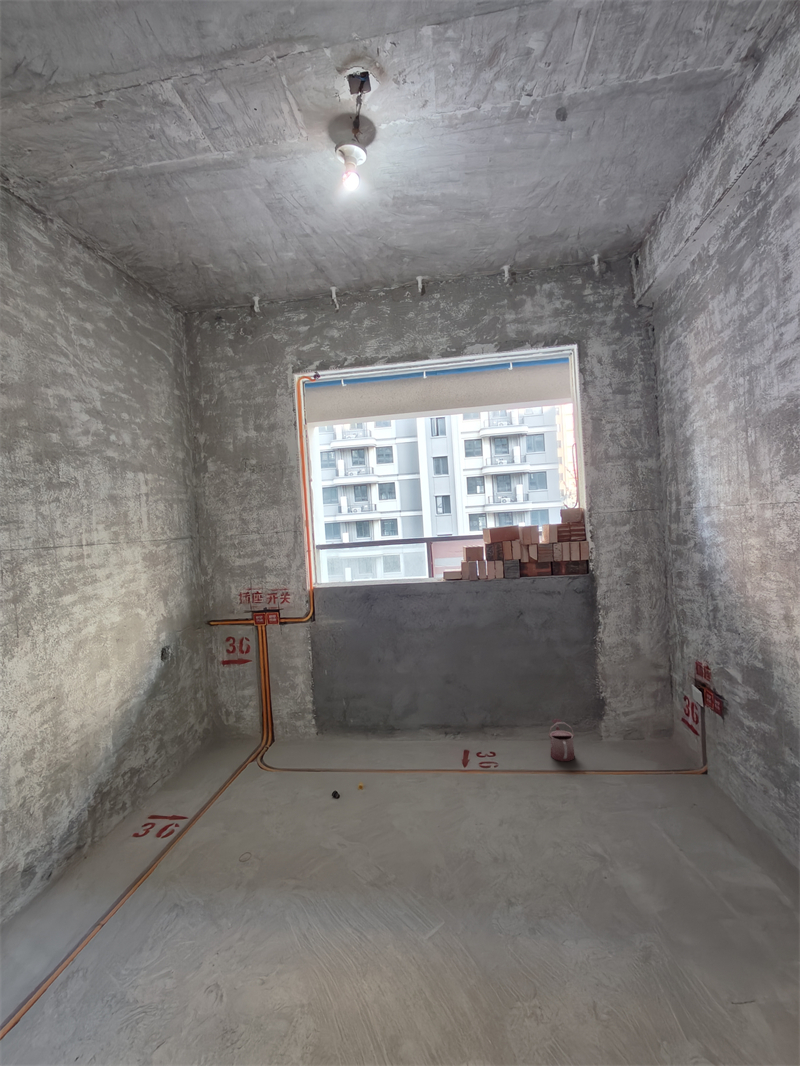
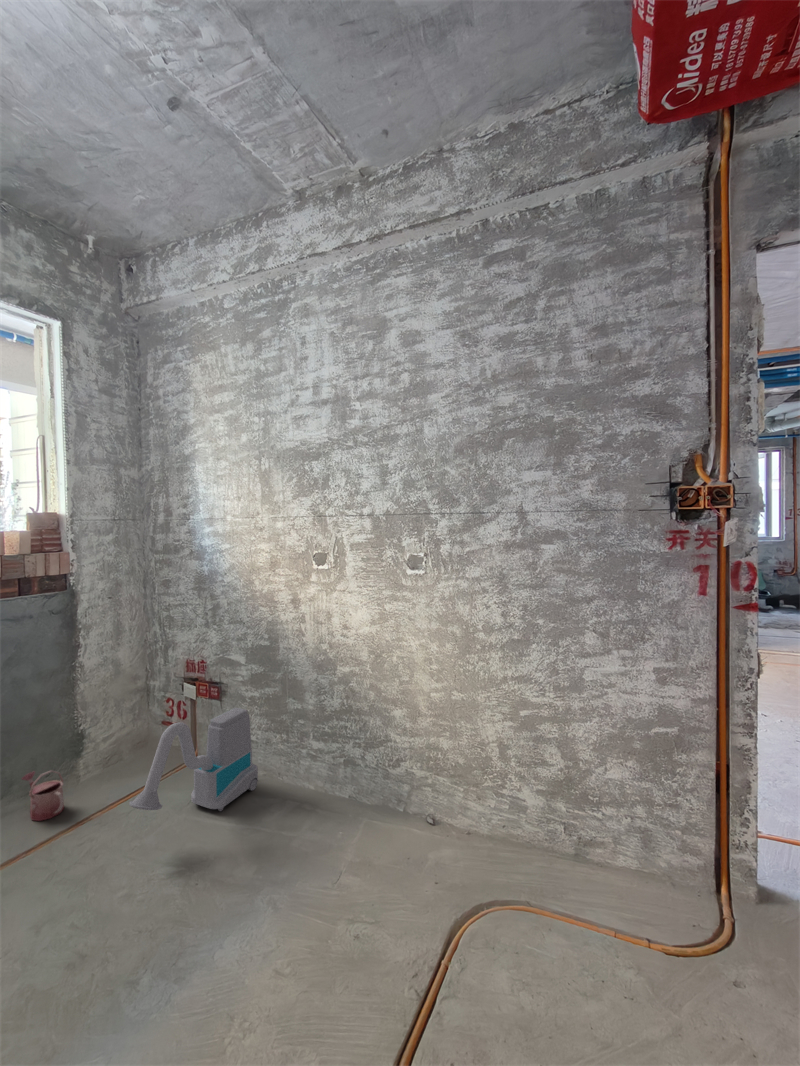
vacuum cleaner: none [583,717,751,838] -> present [129,708,258,811]

